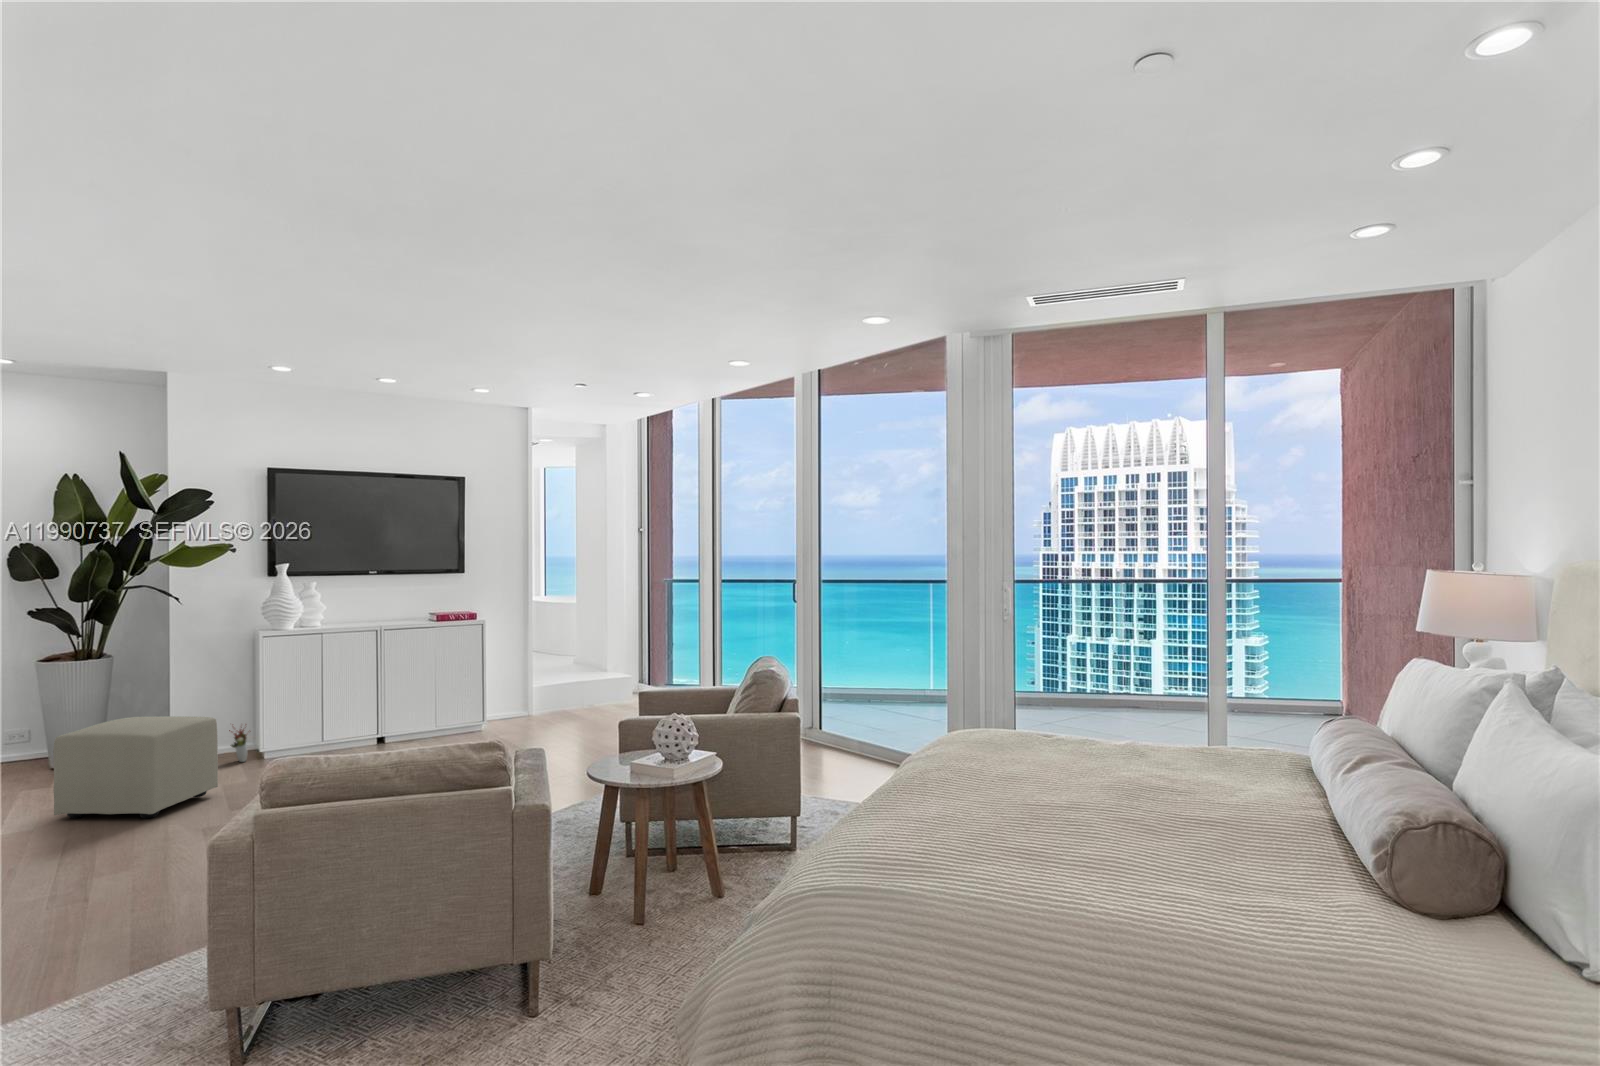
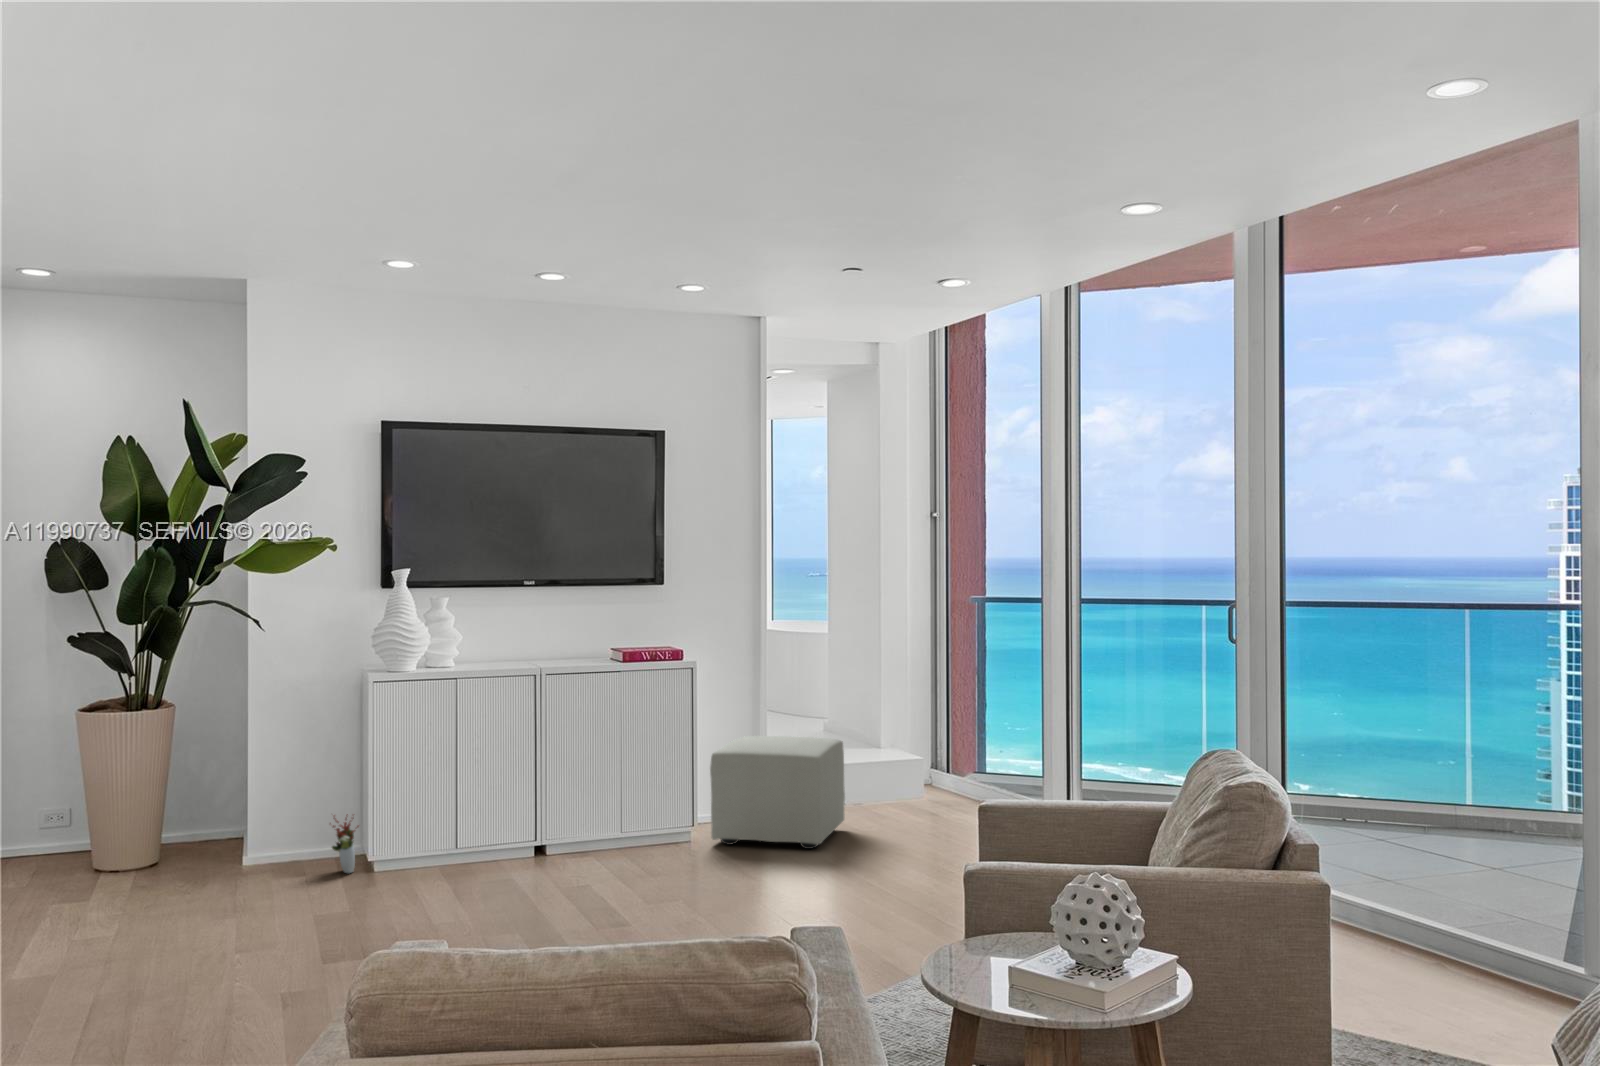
ottoman: present [53,716,218,818] -> present [710,736,845,849]

